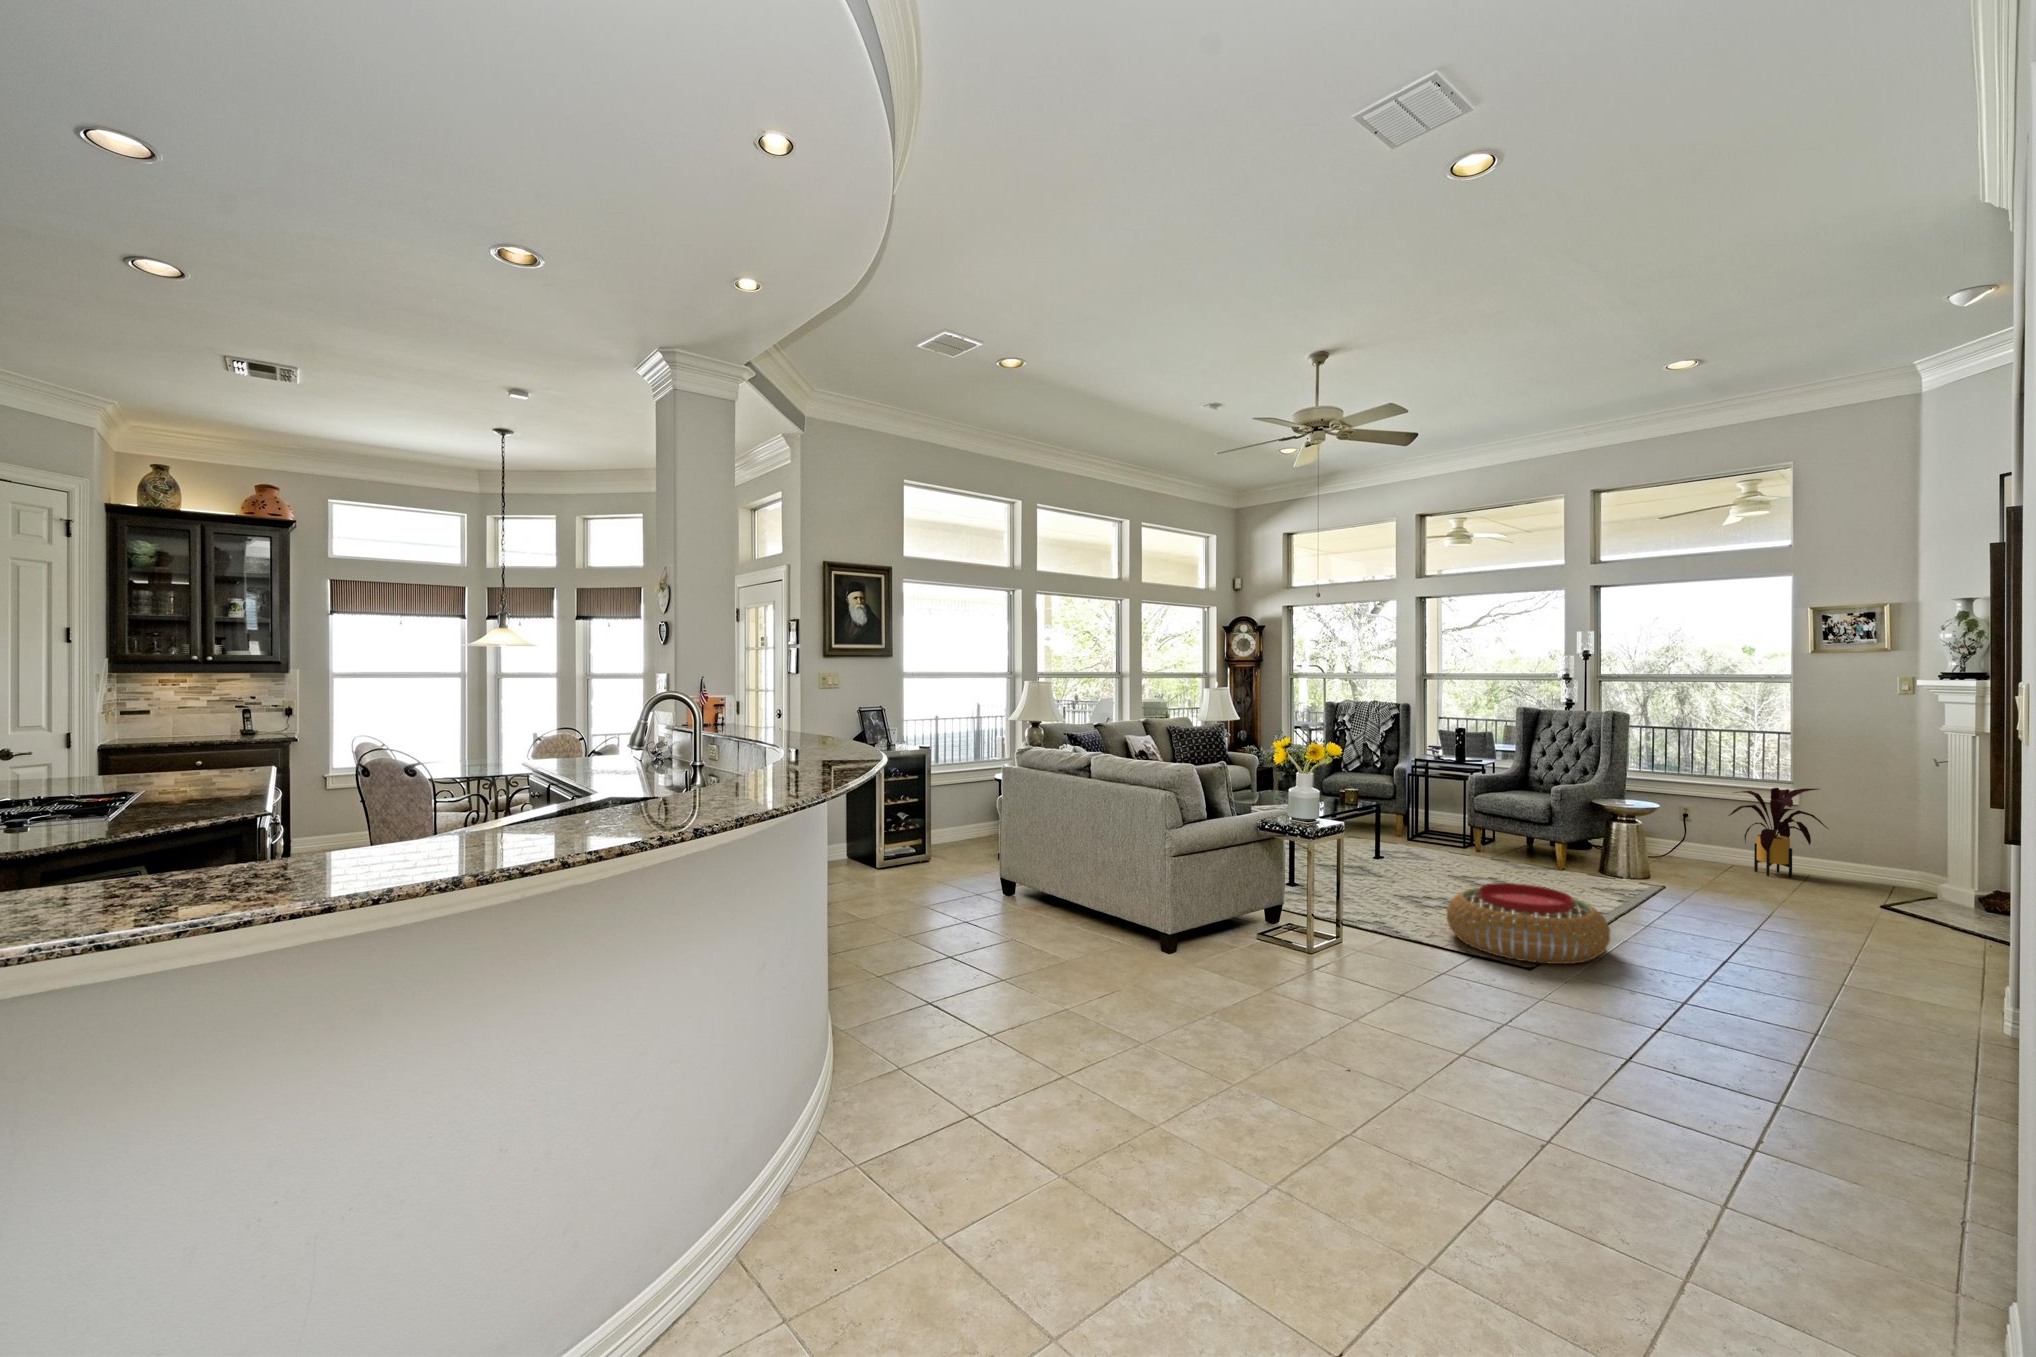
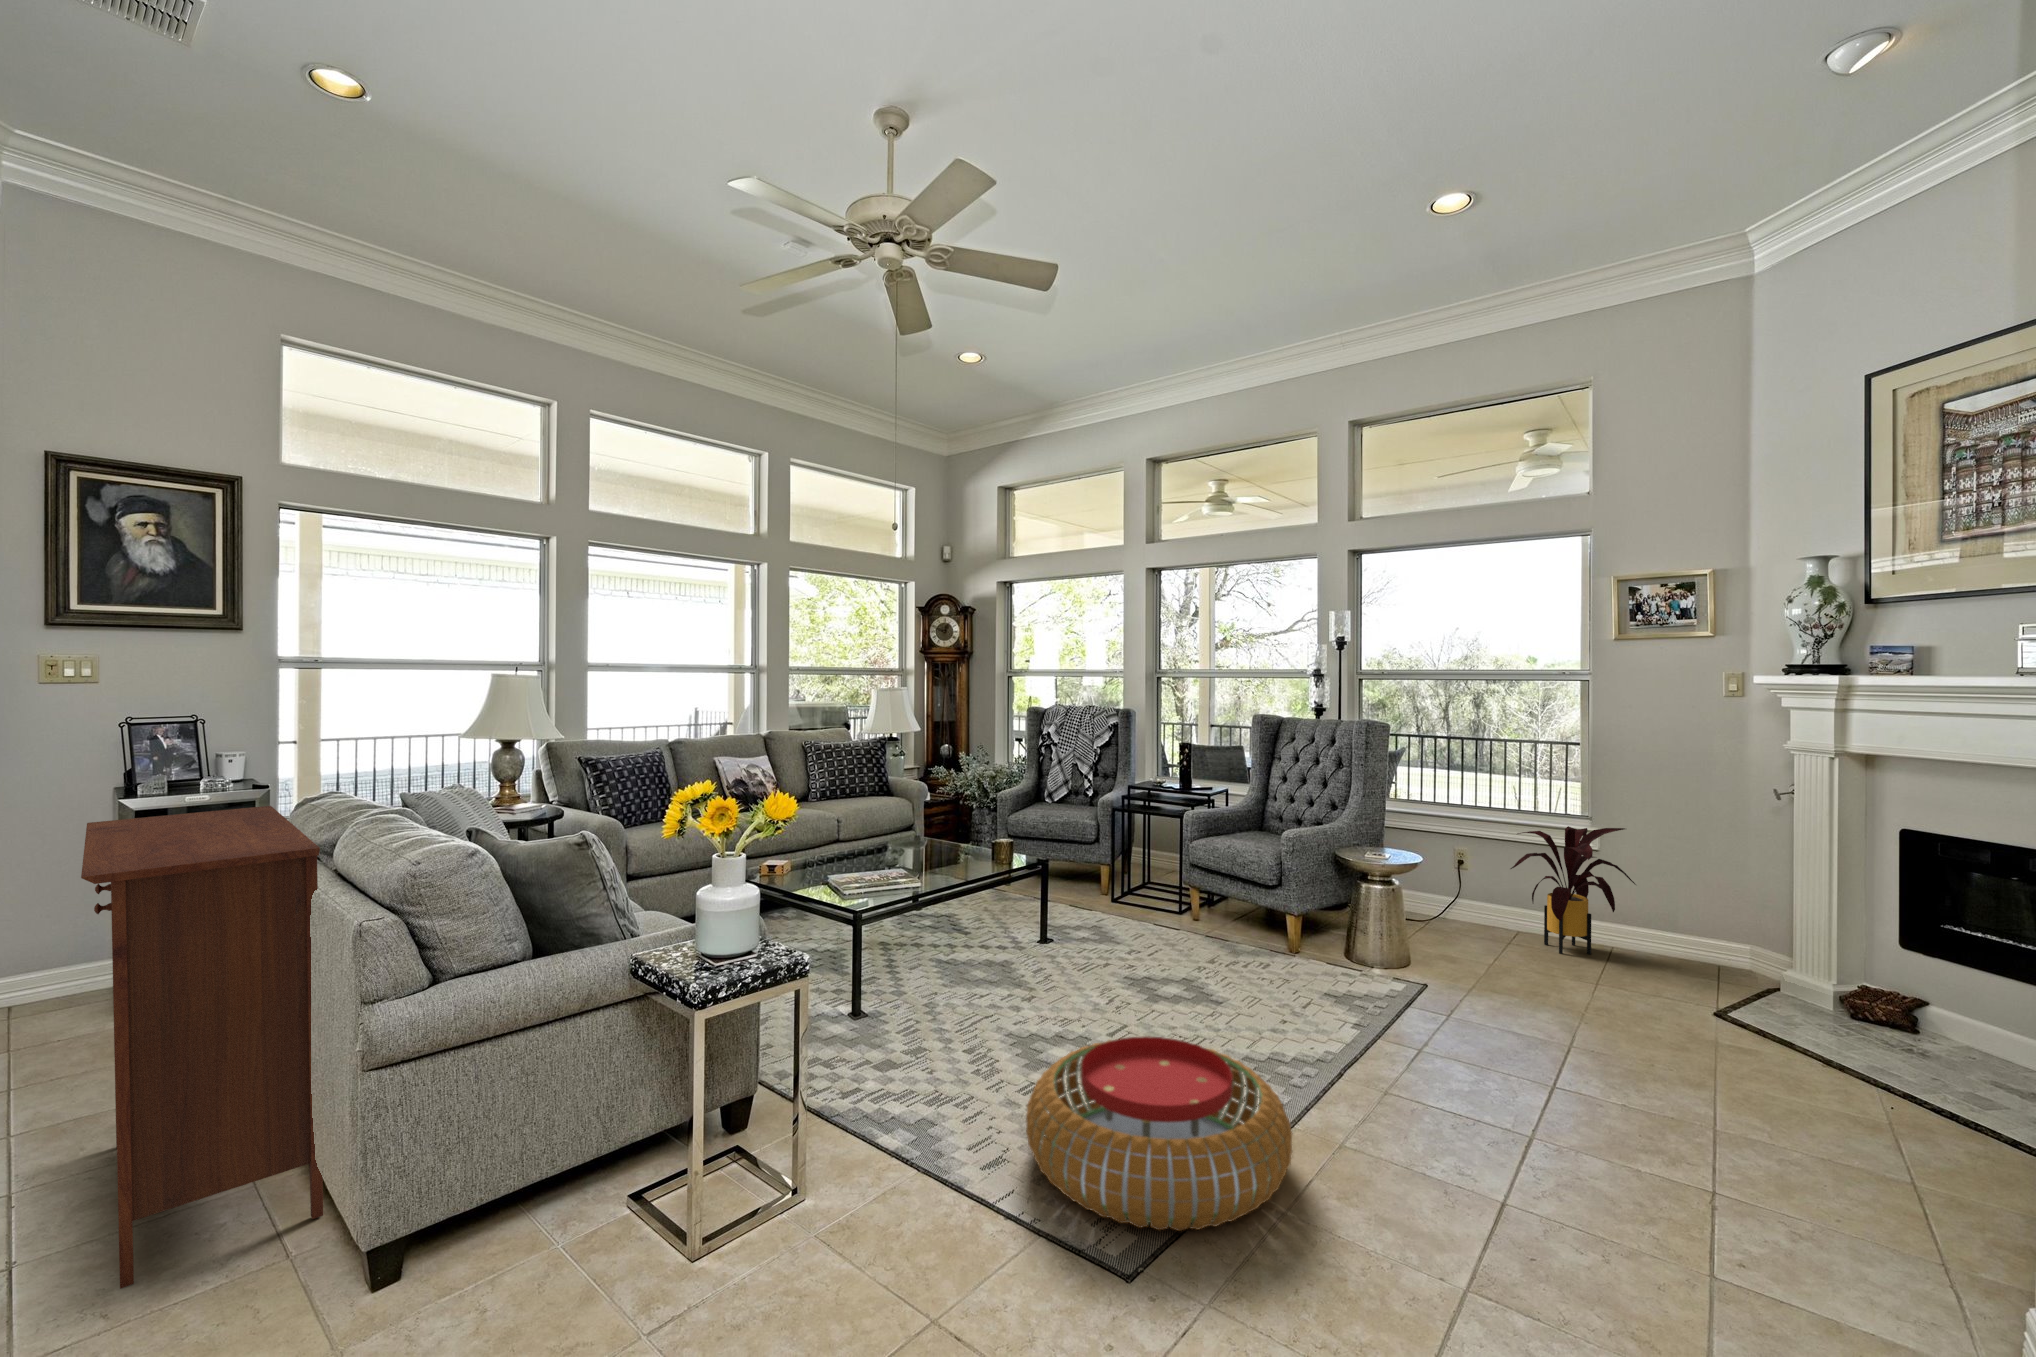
console table: none [953,750,1113,954] -> present [81,806,323,1289]

